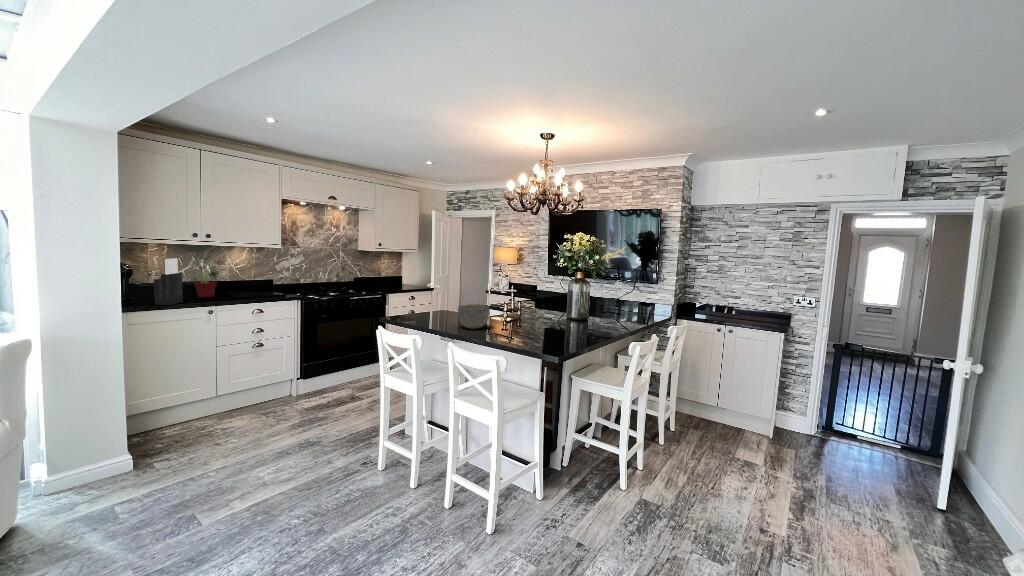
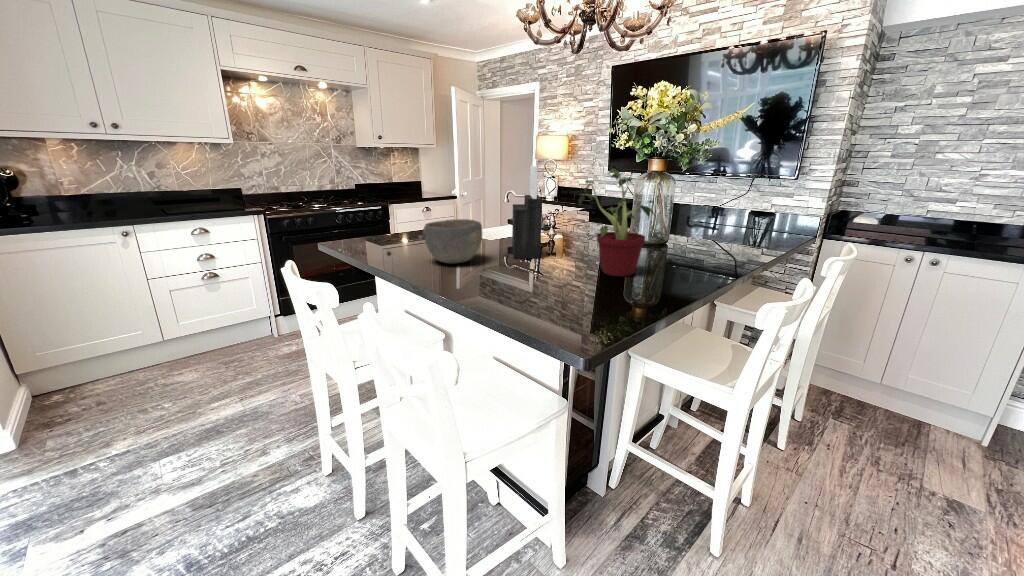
potted plant: present [191,257,219,298] -> present [579,169,655,277]
knife block: present [154,258,183,305] -> present [508,166,542,258]

